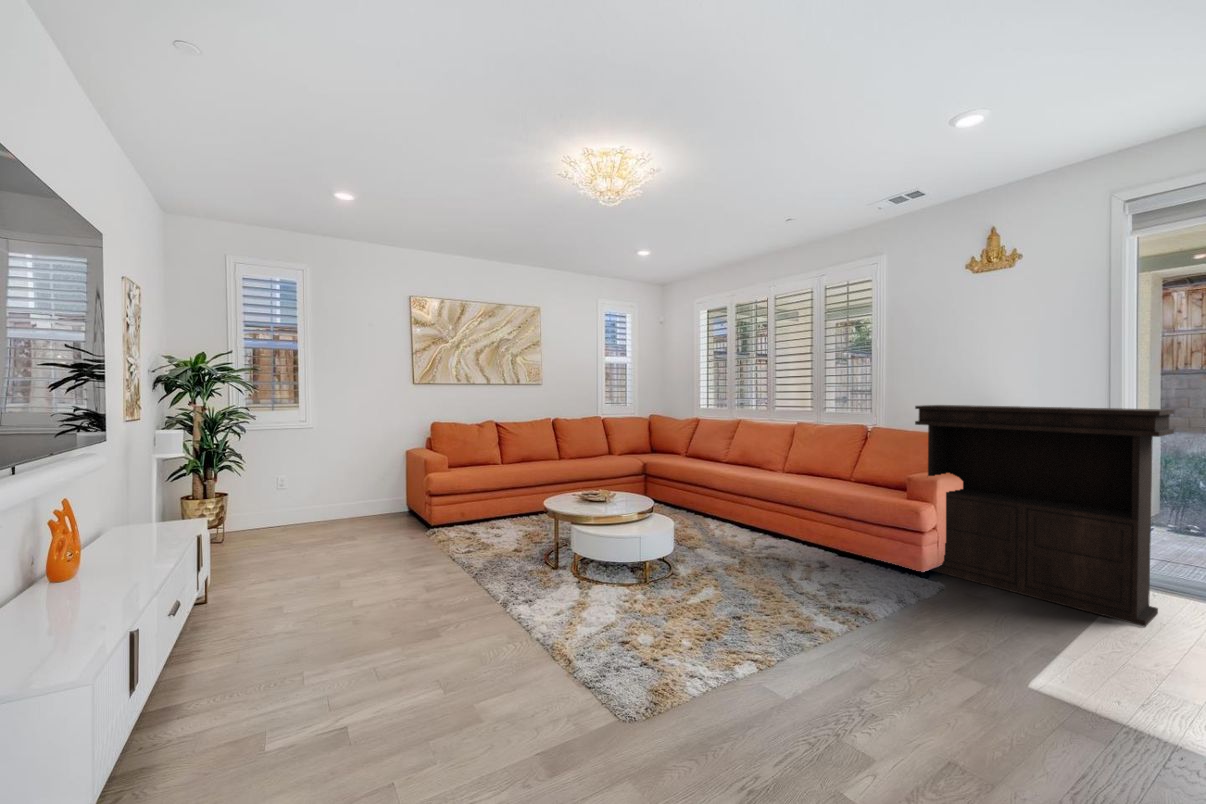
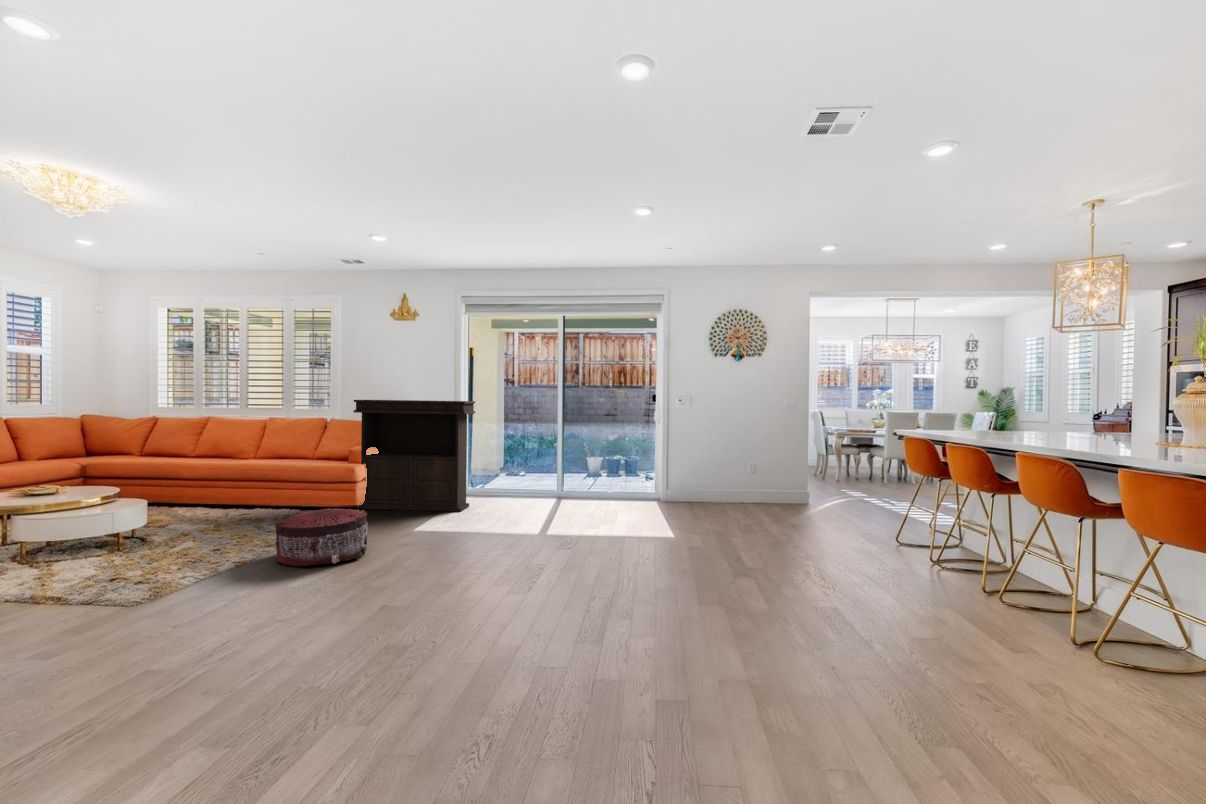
pouf: none [809,594,979,734] -> present [275,508,368,566]

